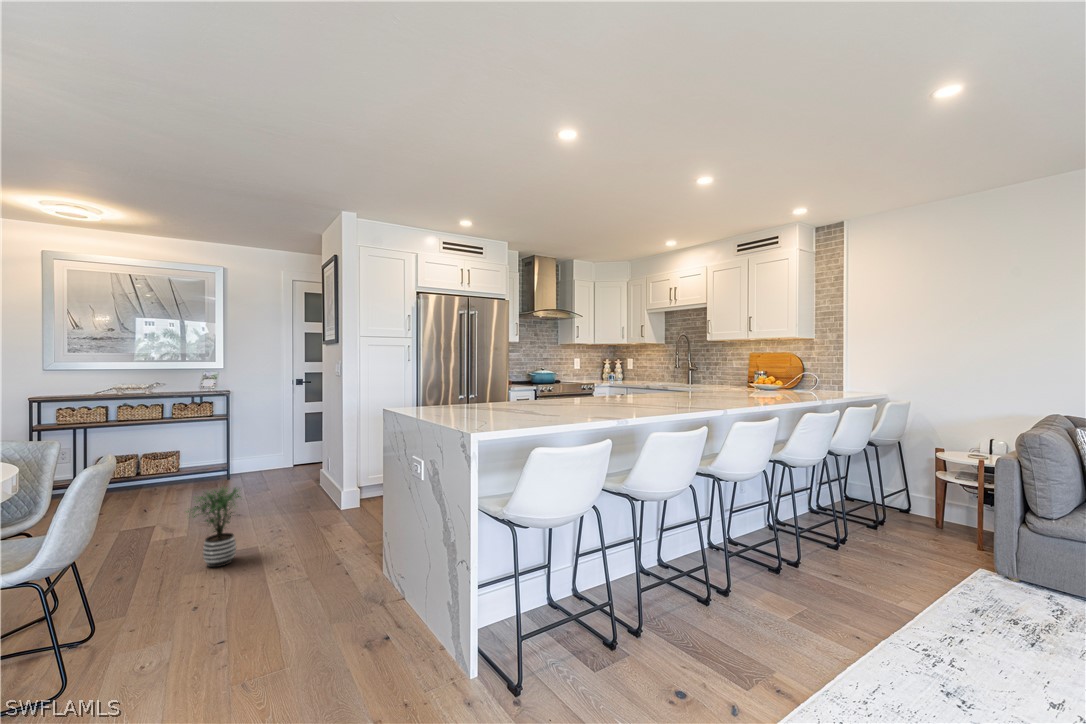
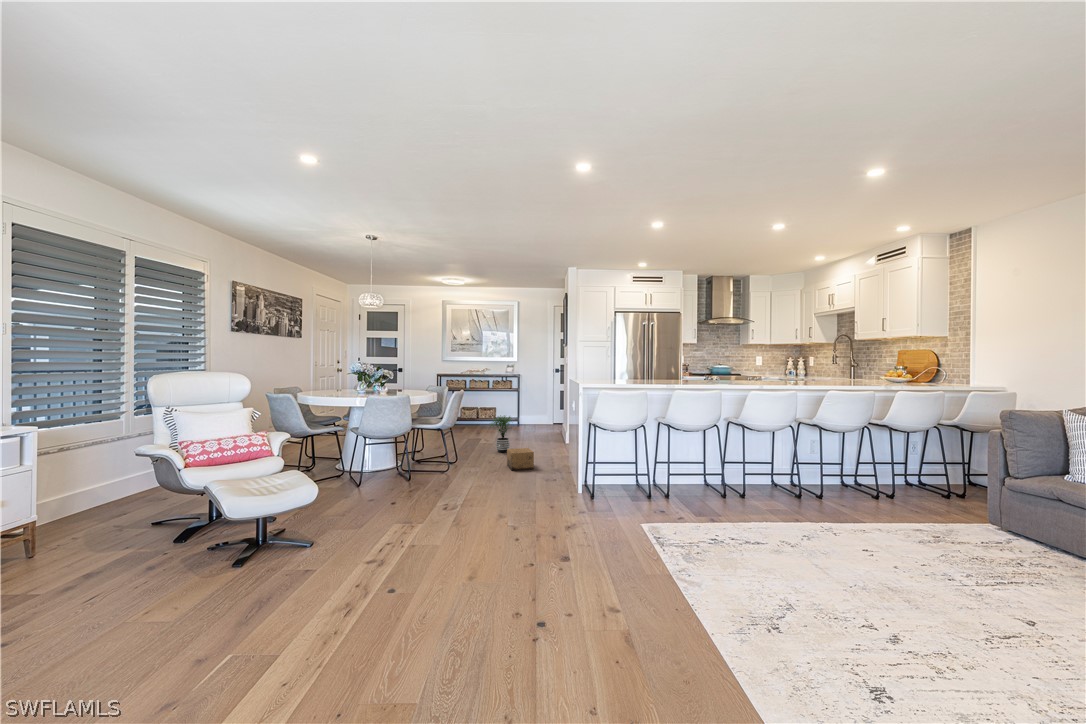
cardboard box: none [246,561,318,631] -> present [507,448,534,471]

